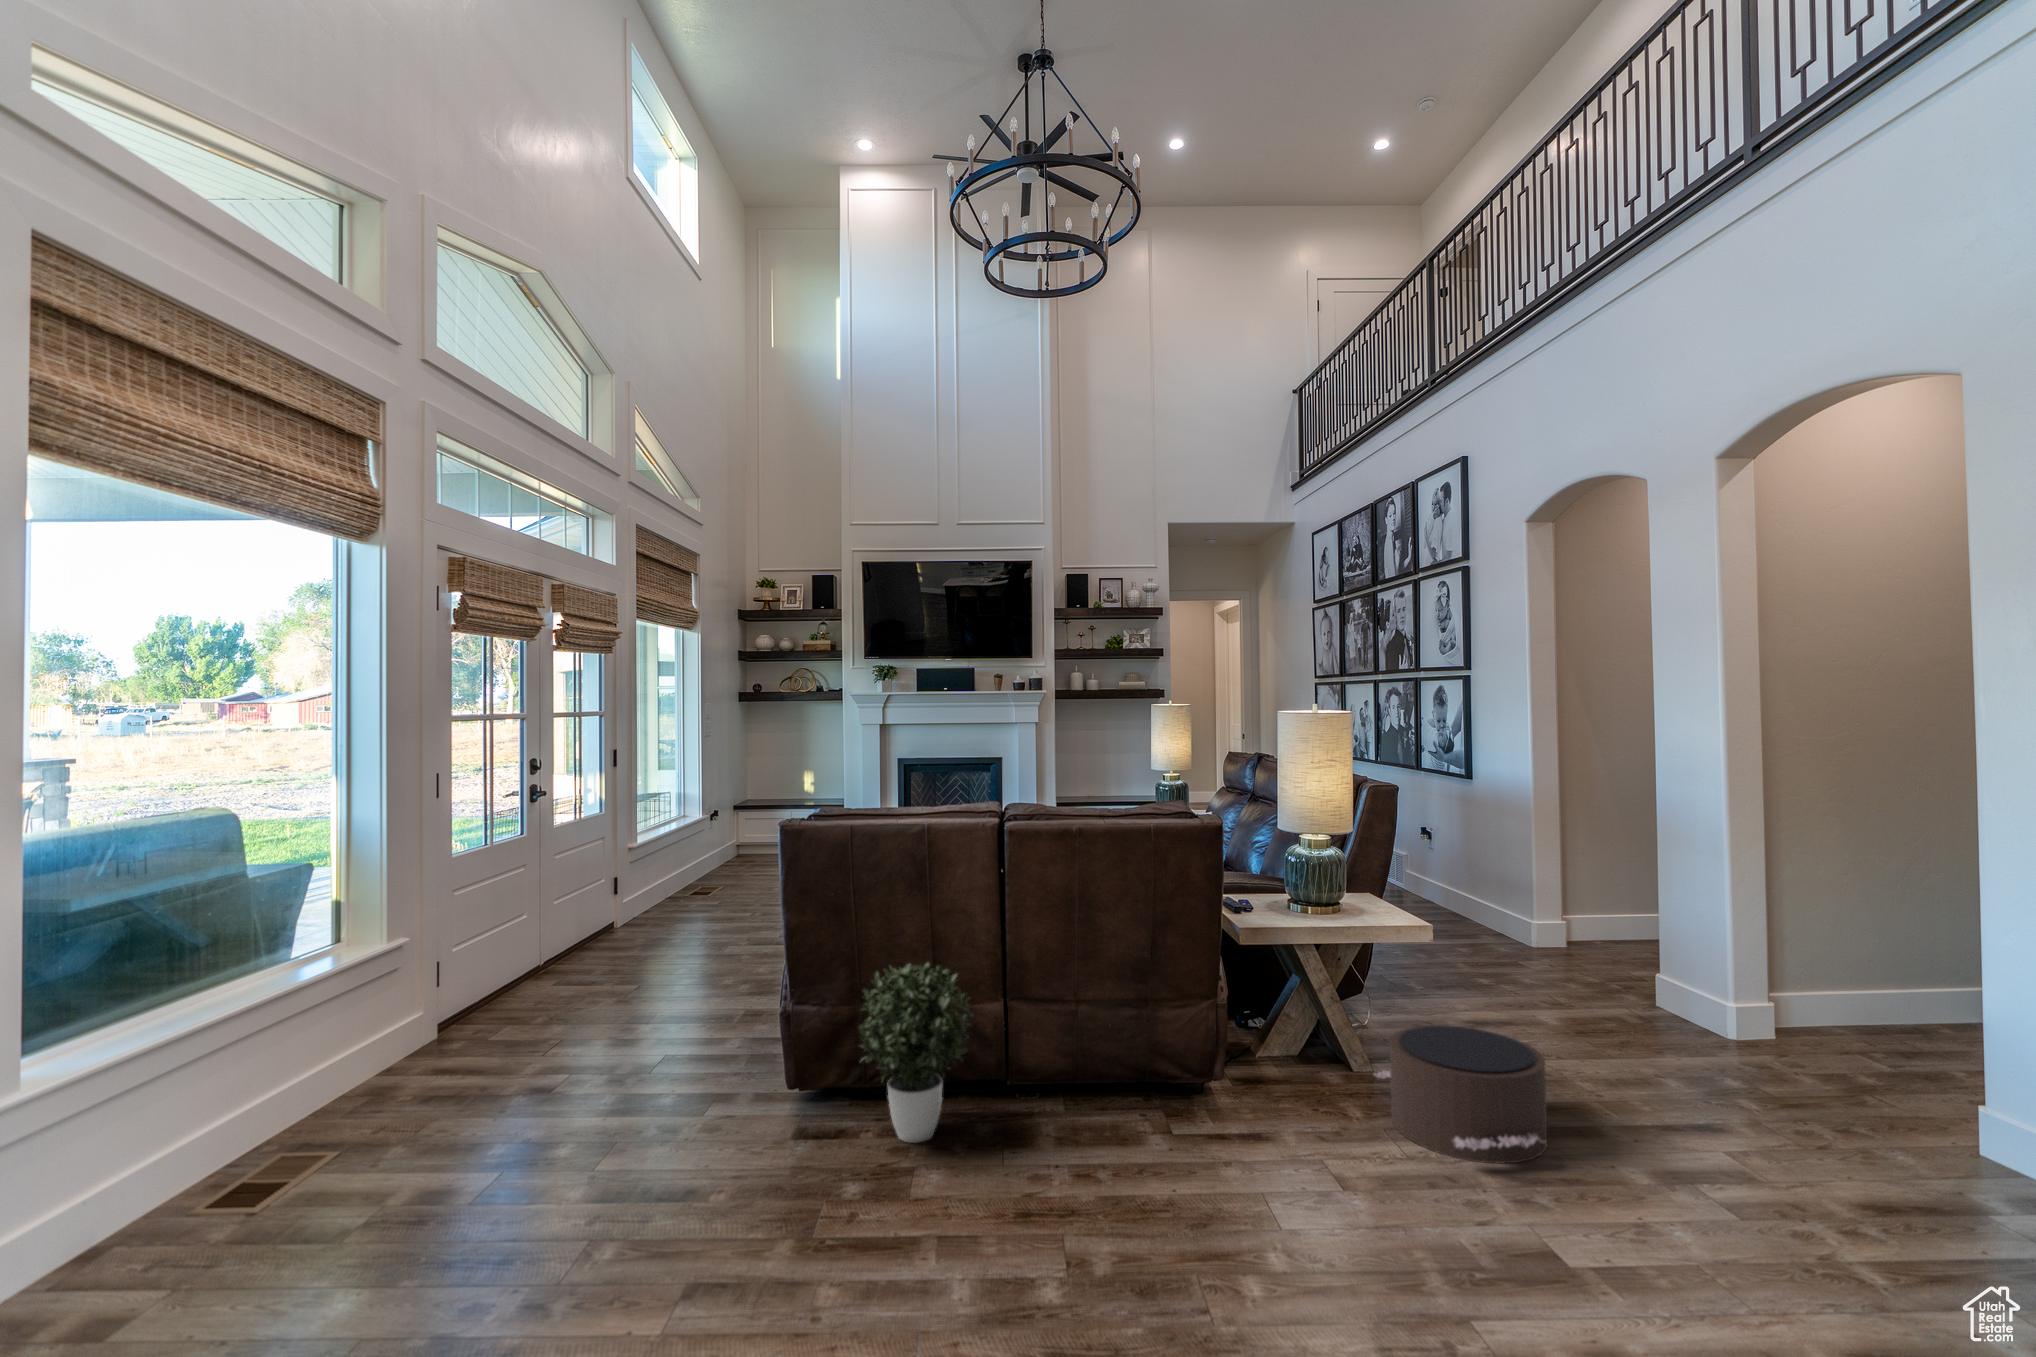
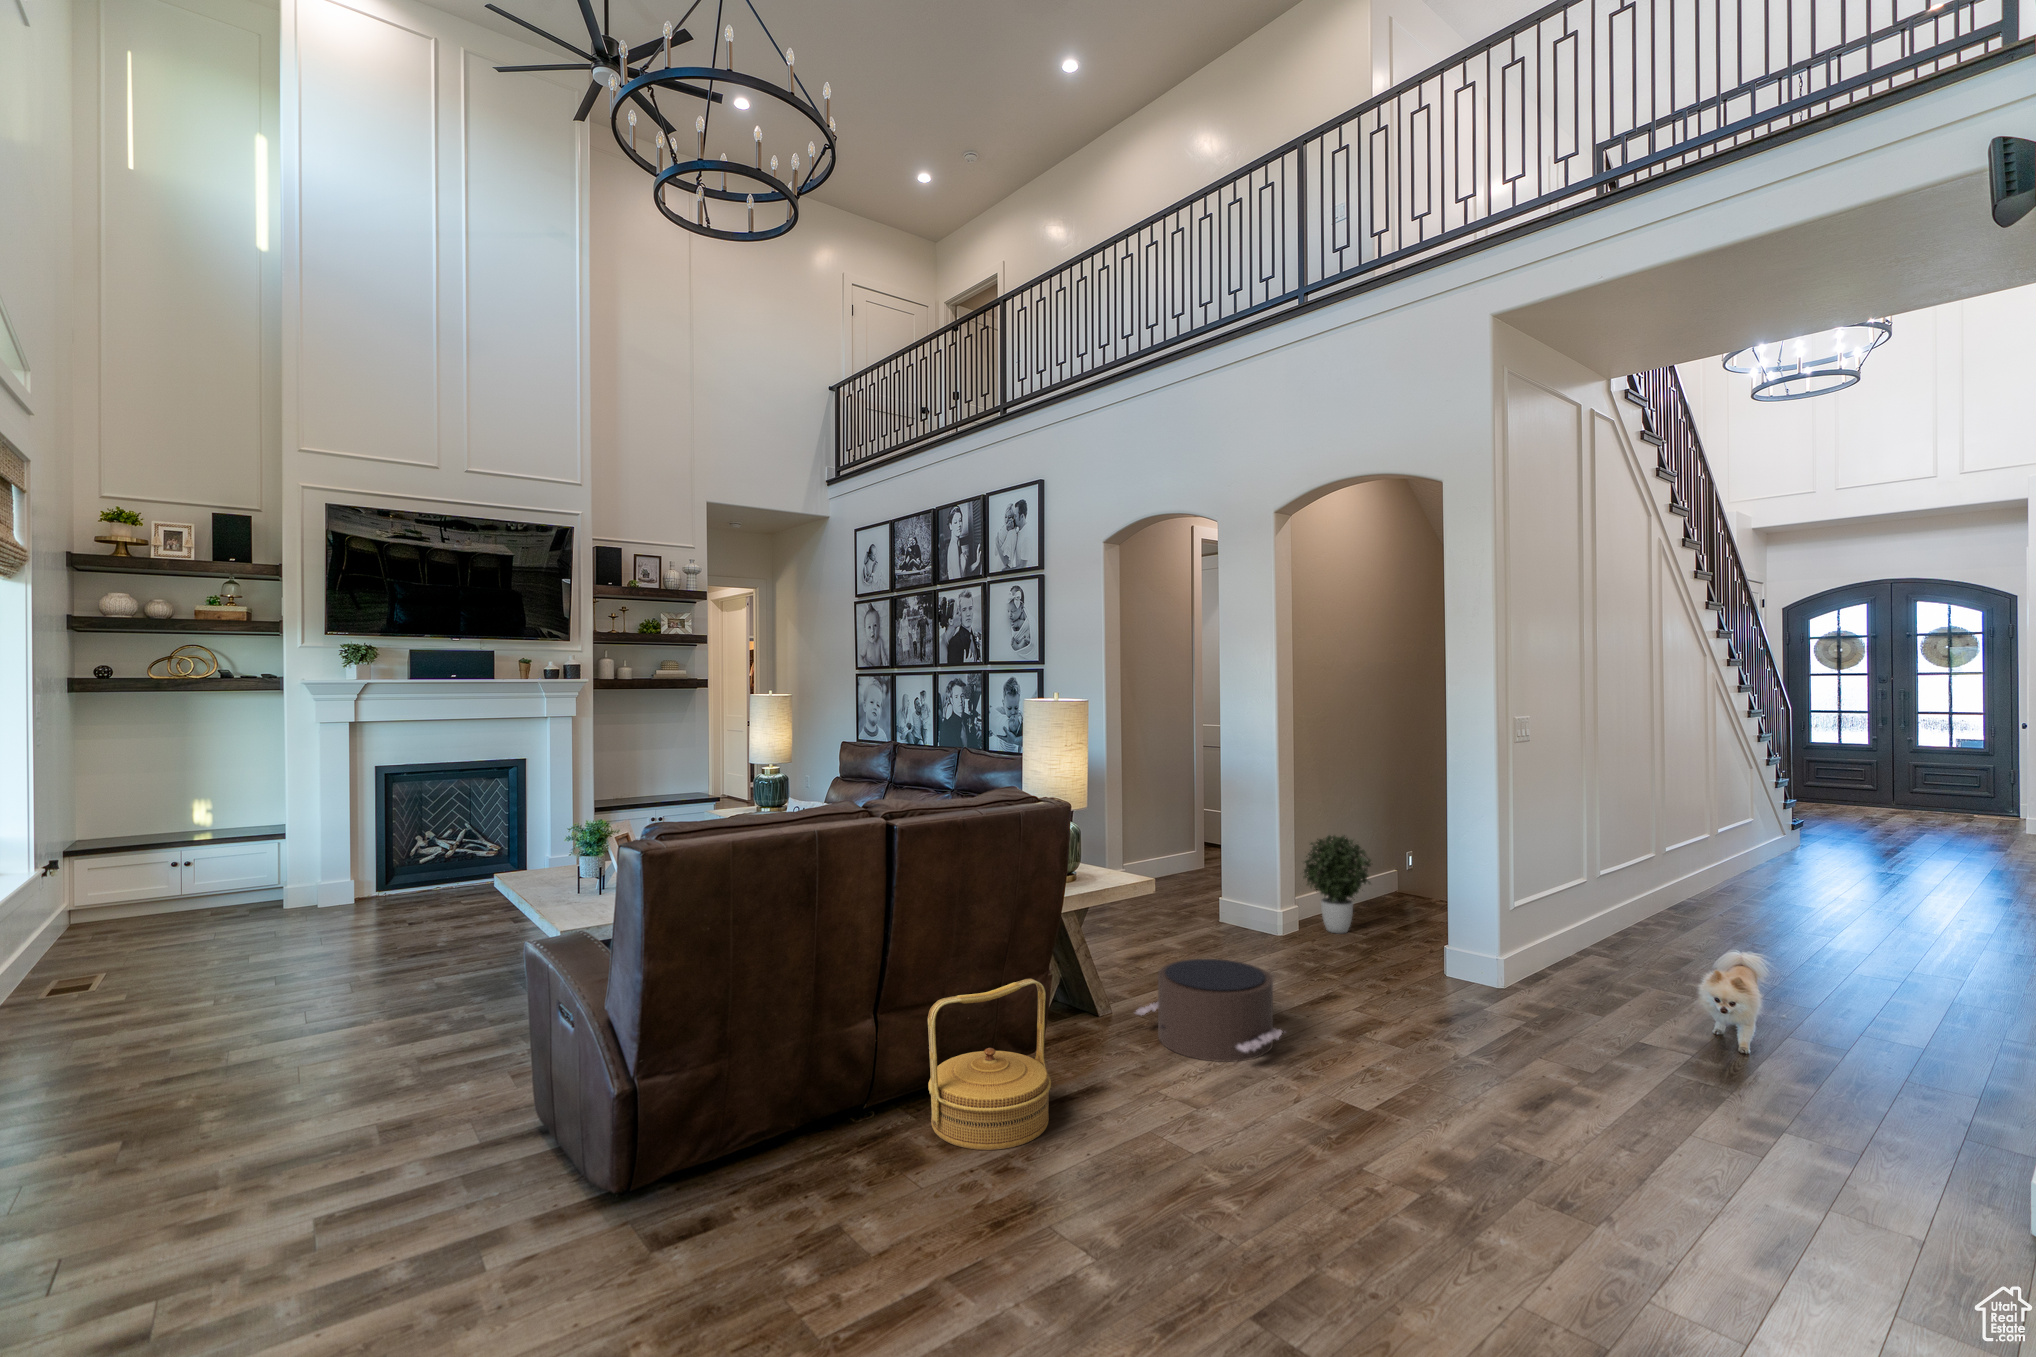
potted plant: present [859,963,973,1143] -> present [1304,835,1371,933]
woven basket: none [1052,998,1189,1164] -> present [928,979,1051,1150]

